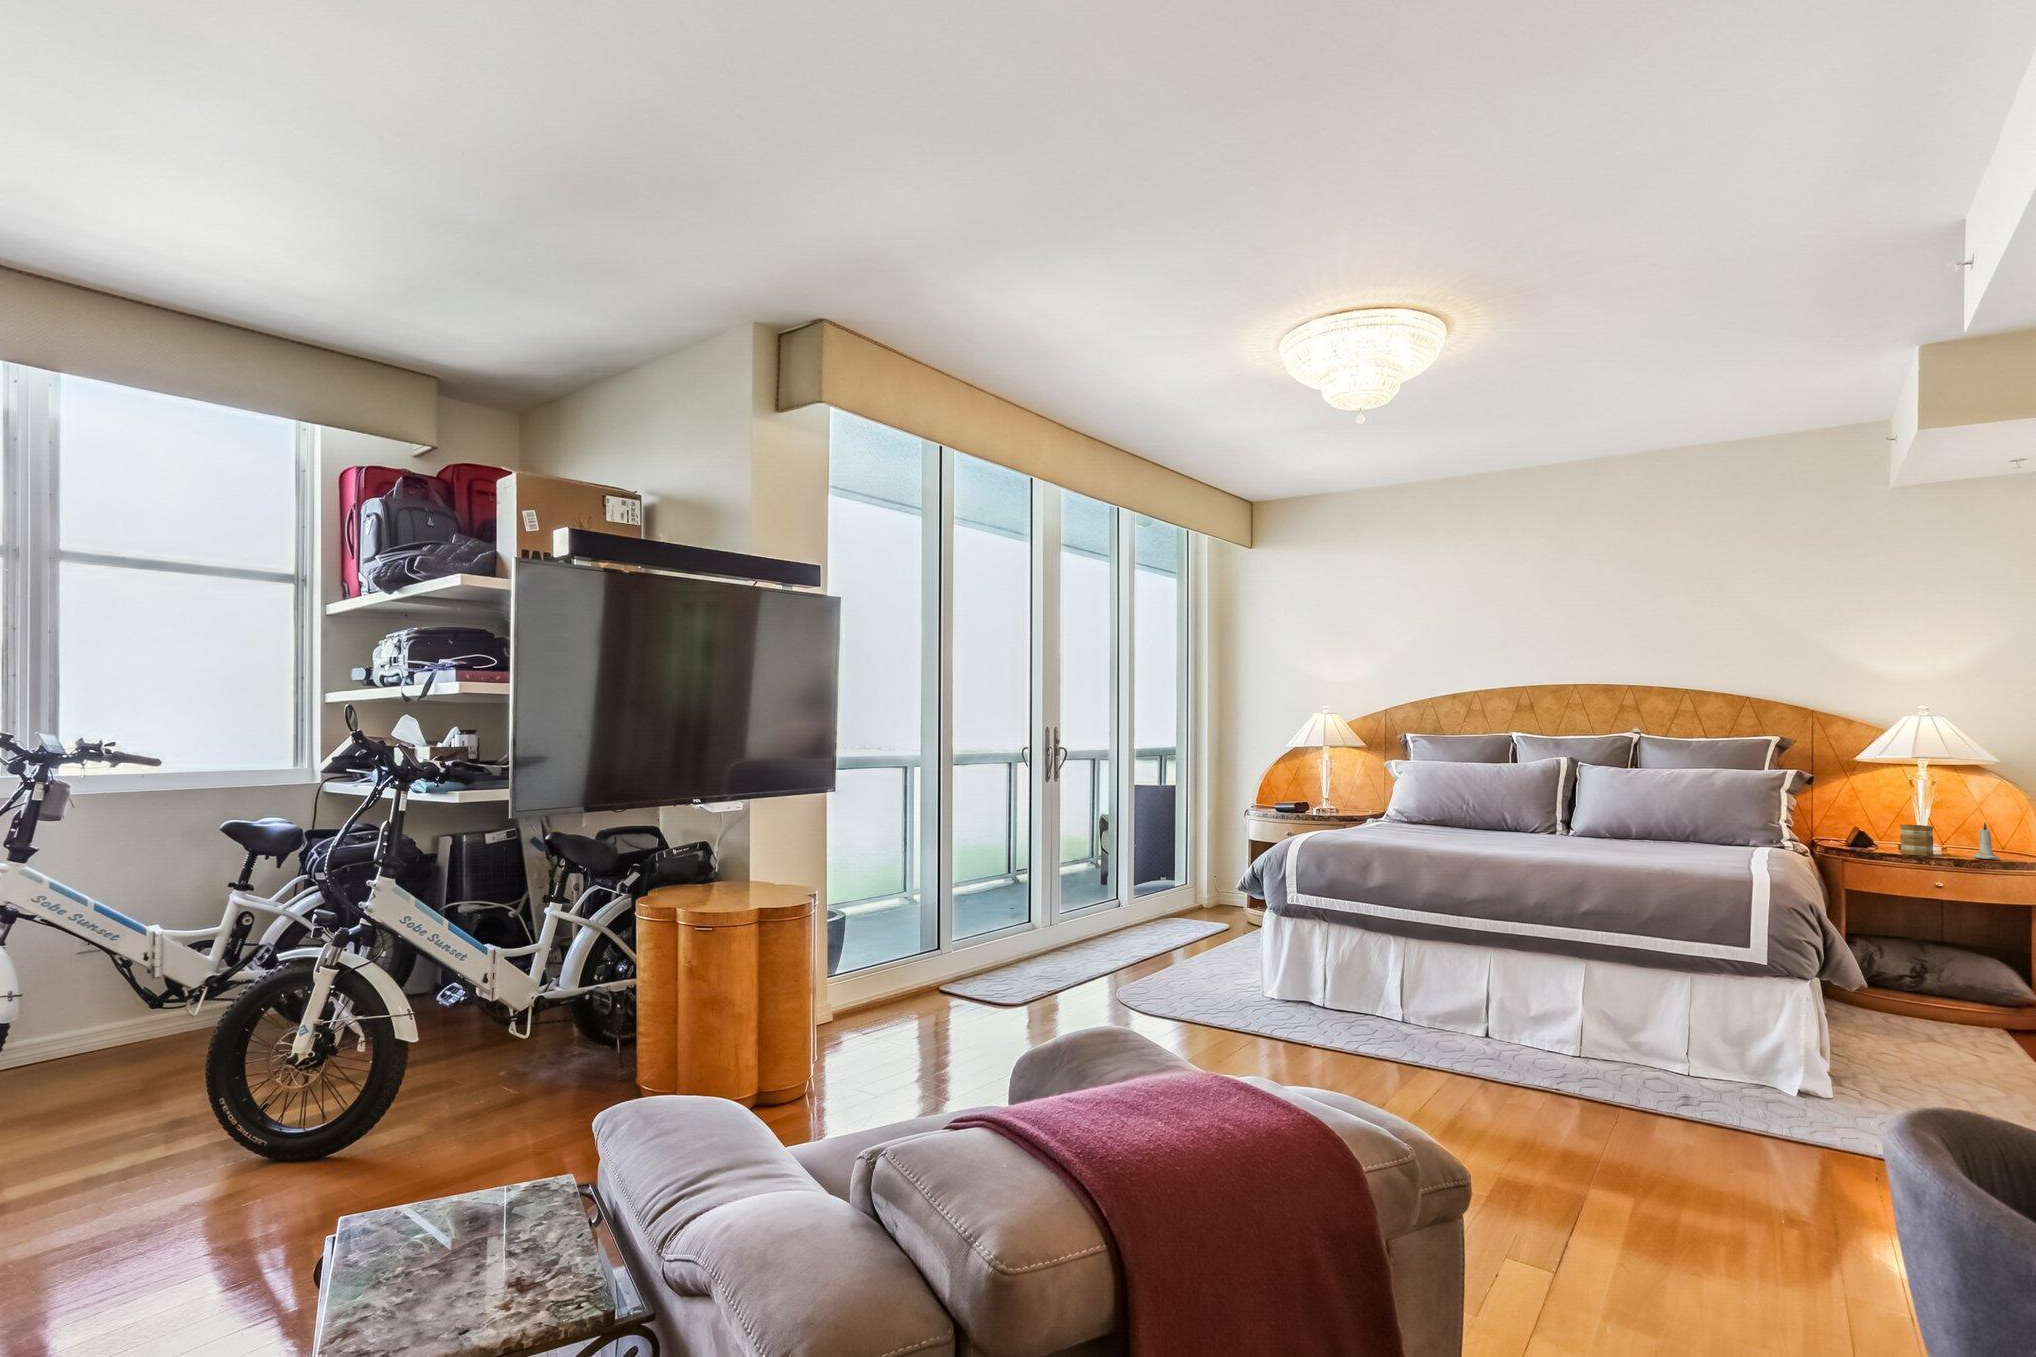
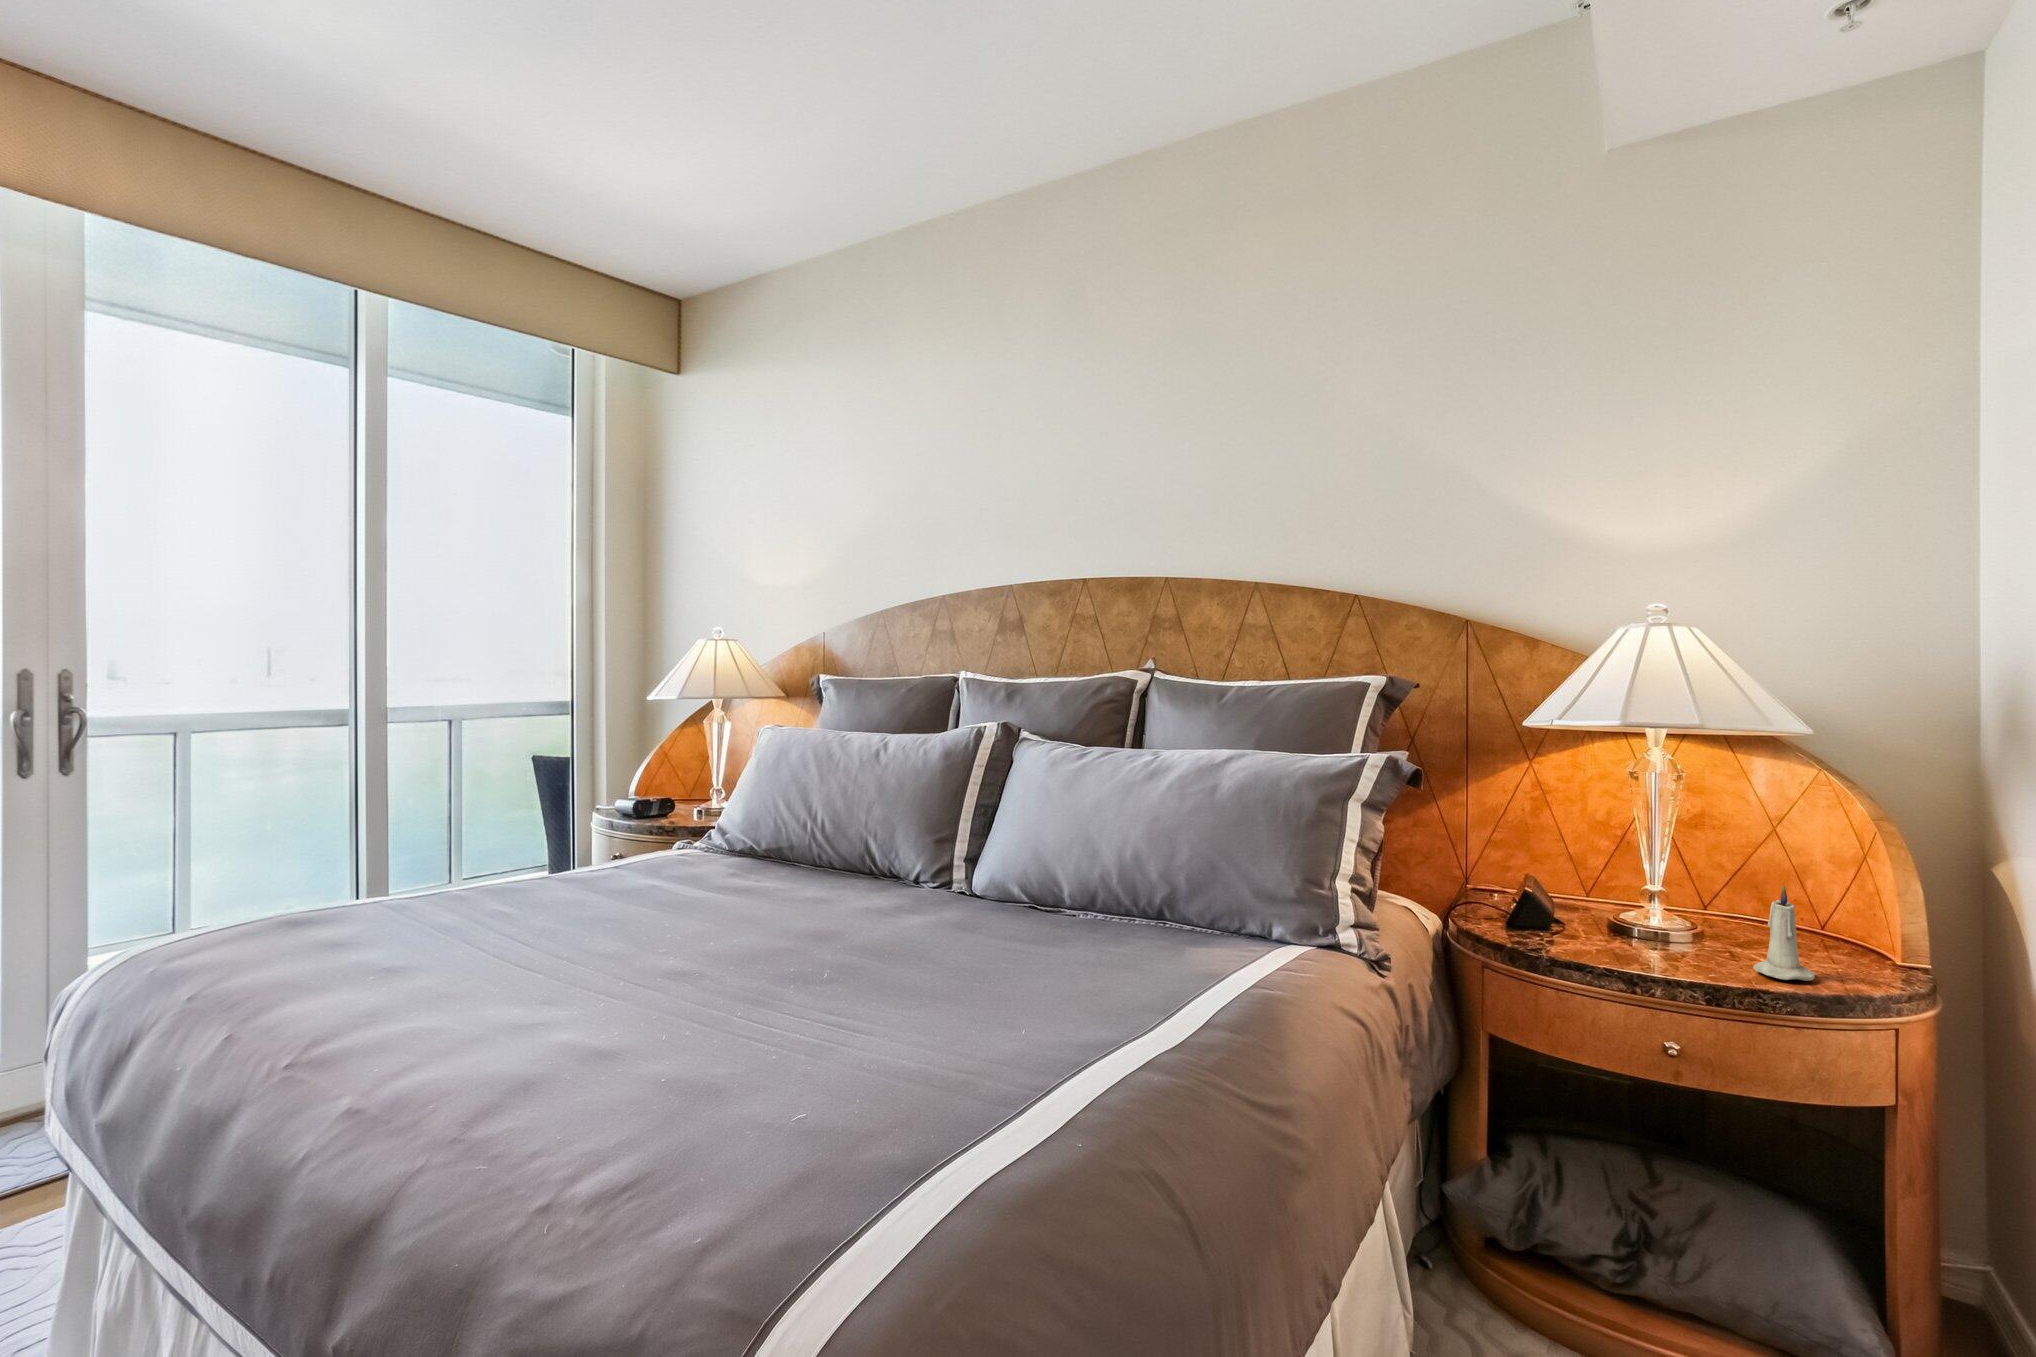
mug: present [1900,824,1934,856] -> none [1597,881,1668,964]

